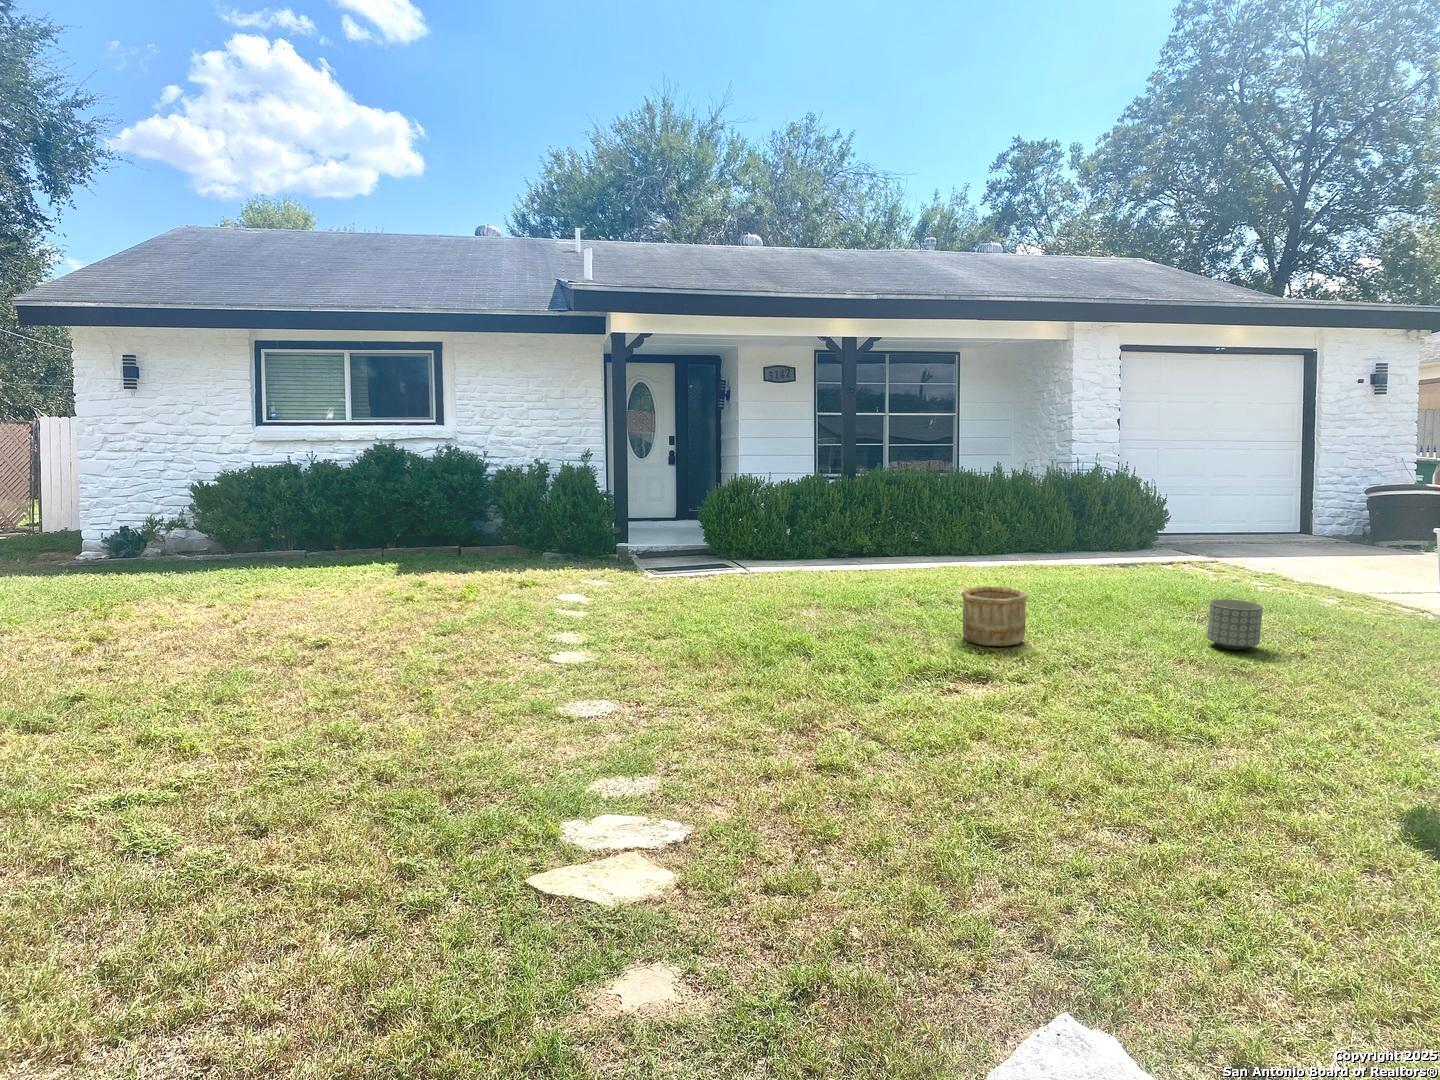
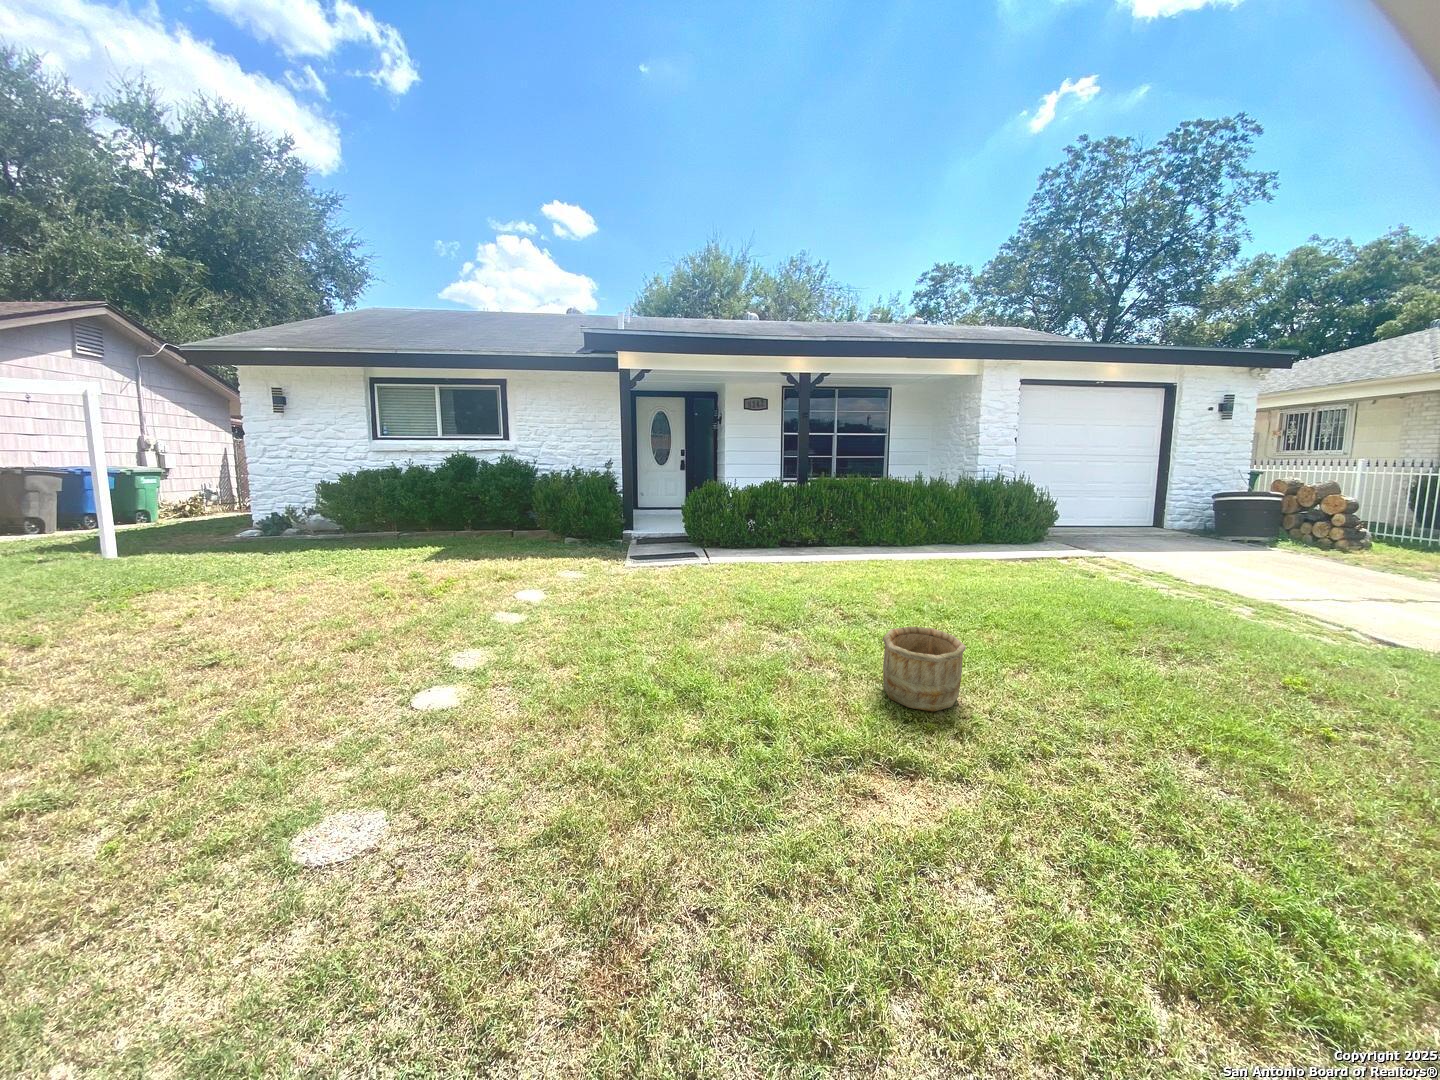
planter: present [1207,599,1263,650] -> none [1198,657,1293,732]

